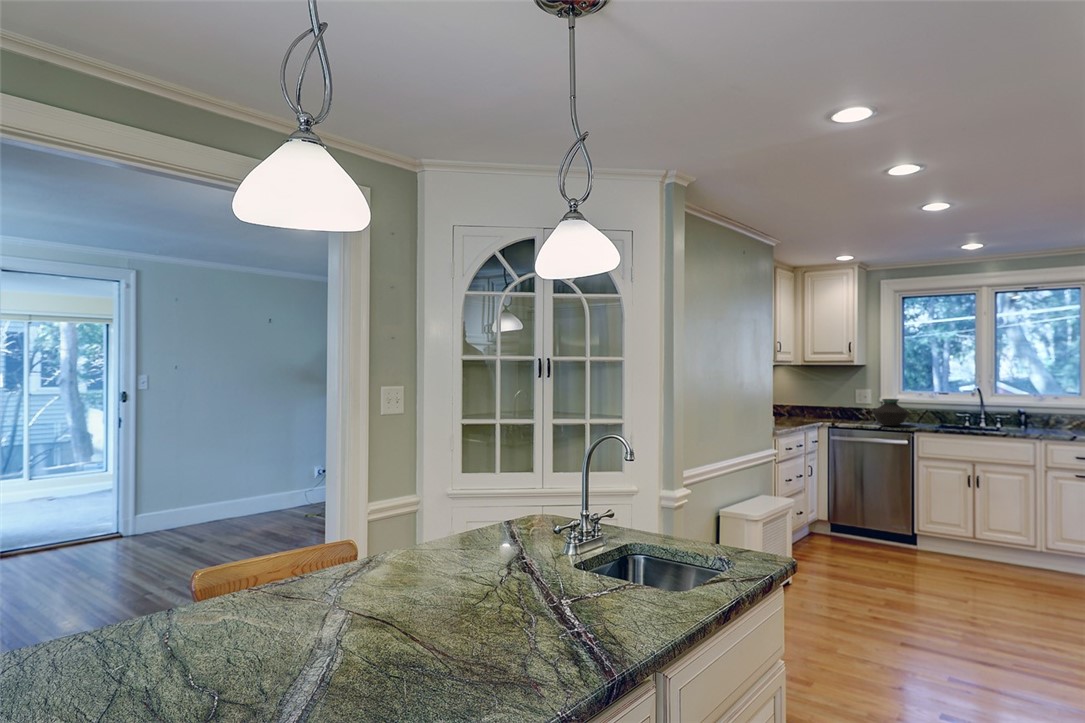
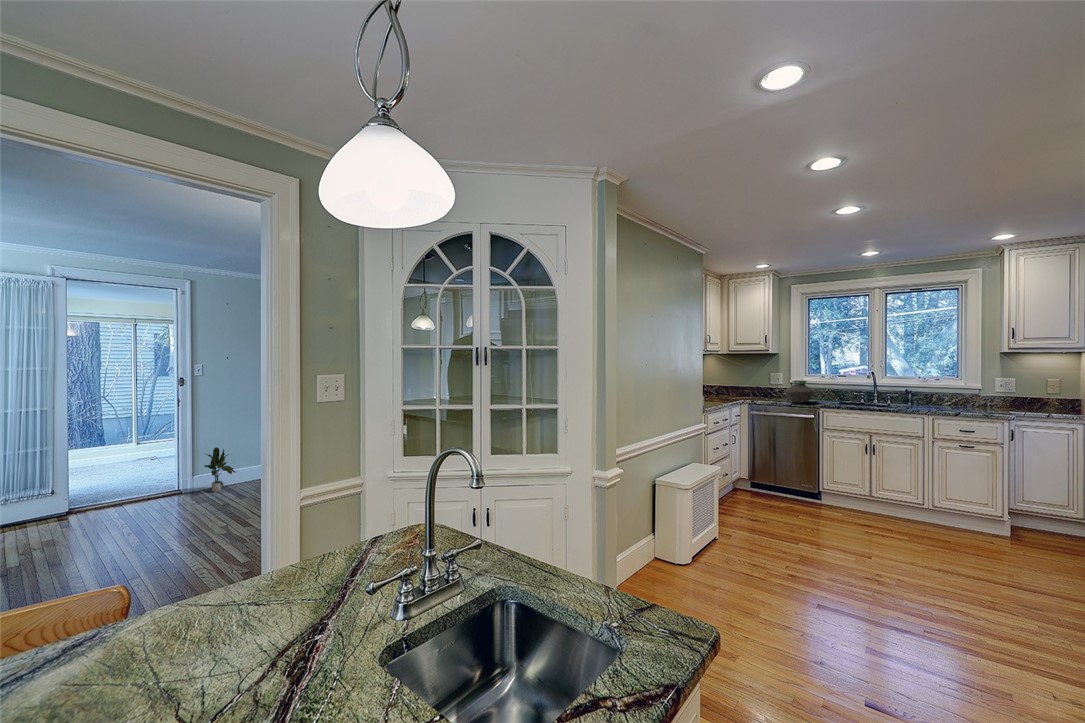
potted plant: none [152,479,192,535] -> present [205,447,235,492]

